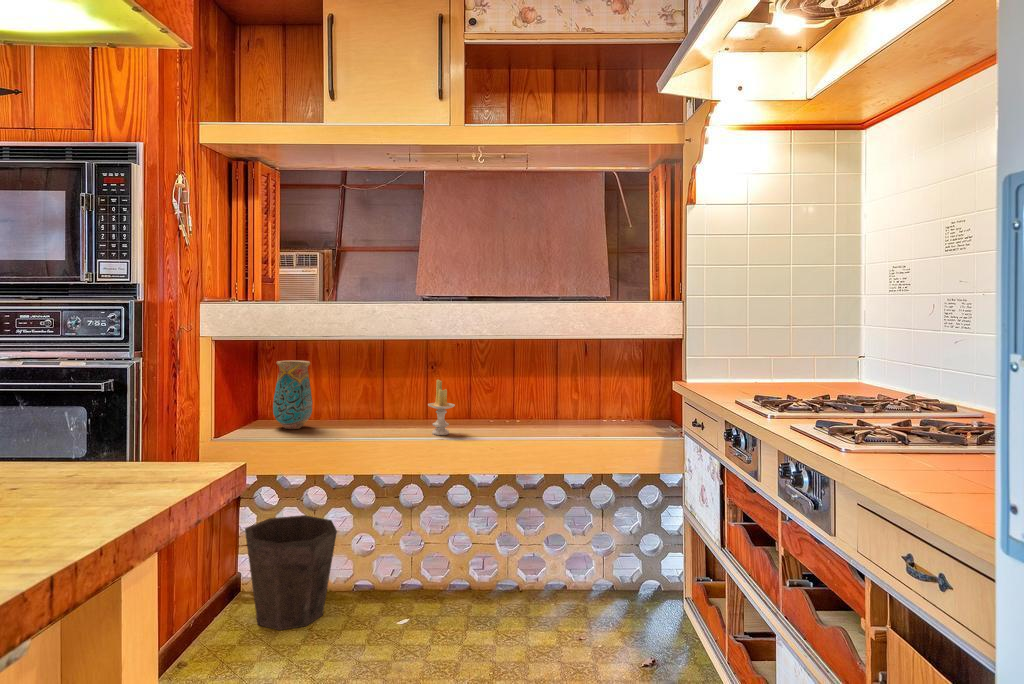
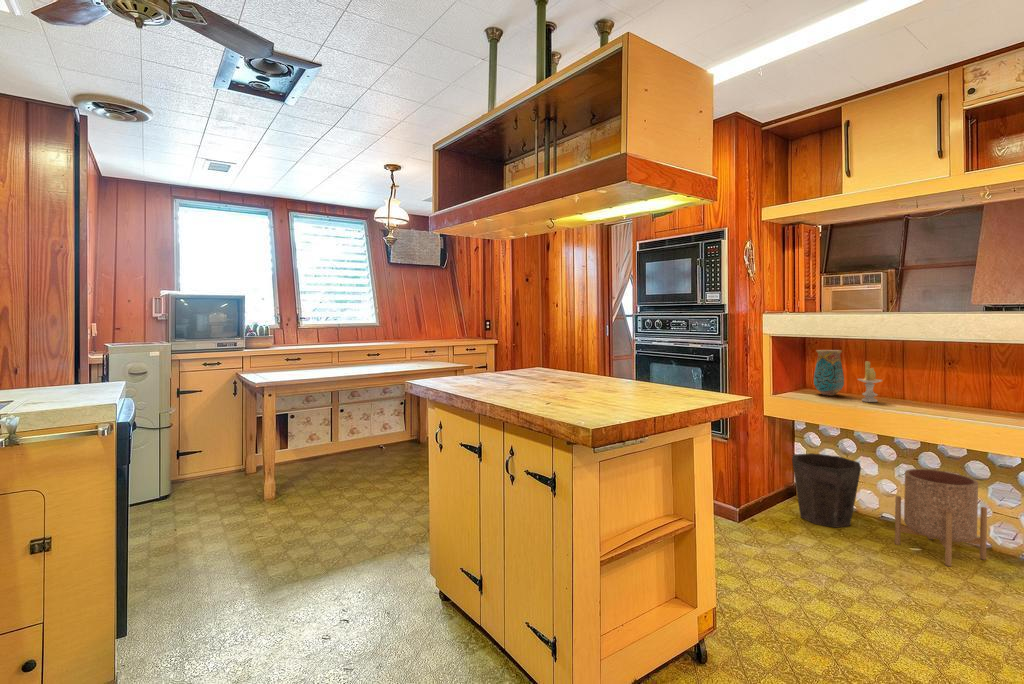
candle: present [428,380,455,435] -> present [858,361,882,402]
planter: none [377,513,463,636] -> present [895,469,987,566]

